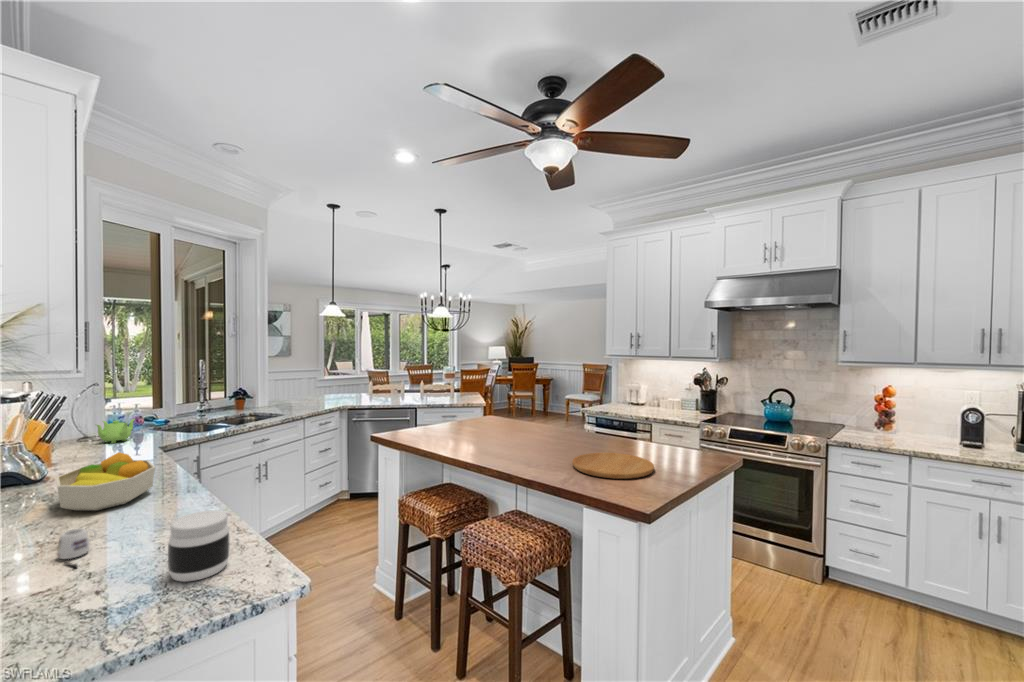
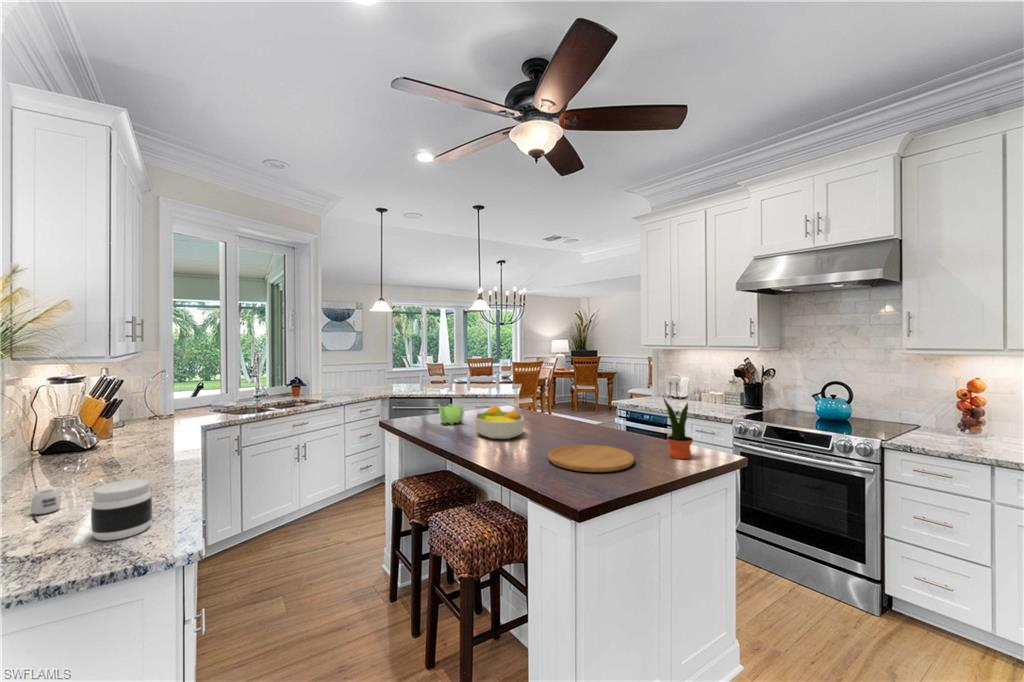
potted plant: none [669,404,699,463] -> present [664,398,693,459]
teapot: present [97,419,135,443] -> present [438,403,463,425]
fruit bowl: present [56,452,155,511] -> present [475,406,524,439]

